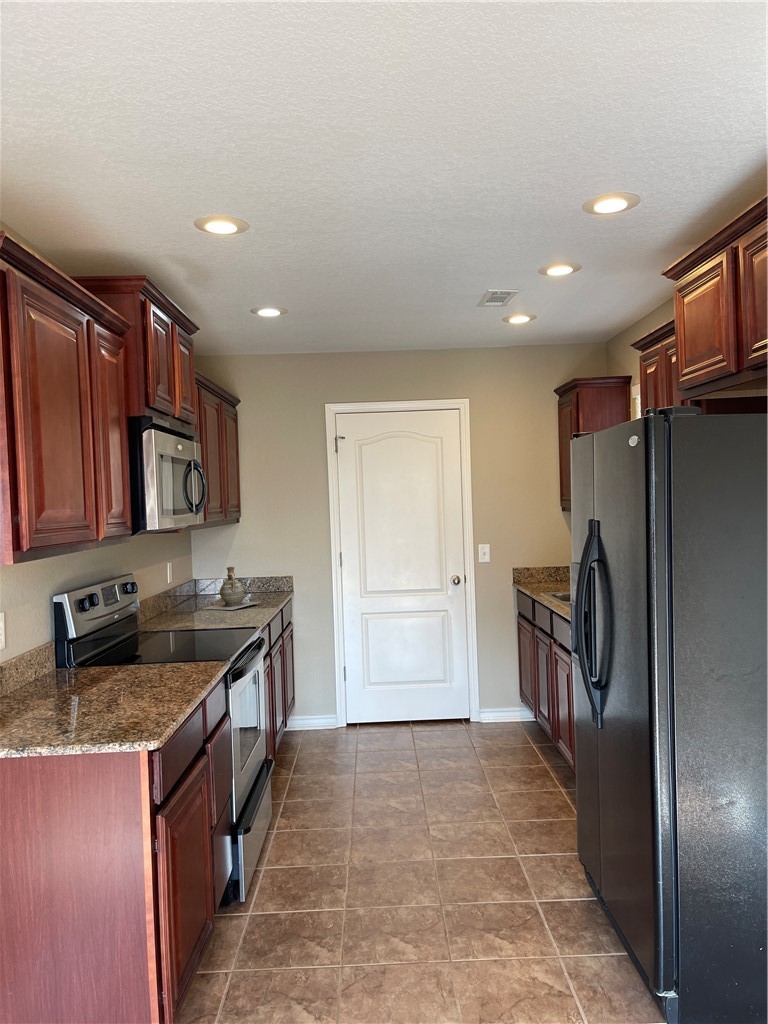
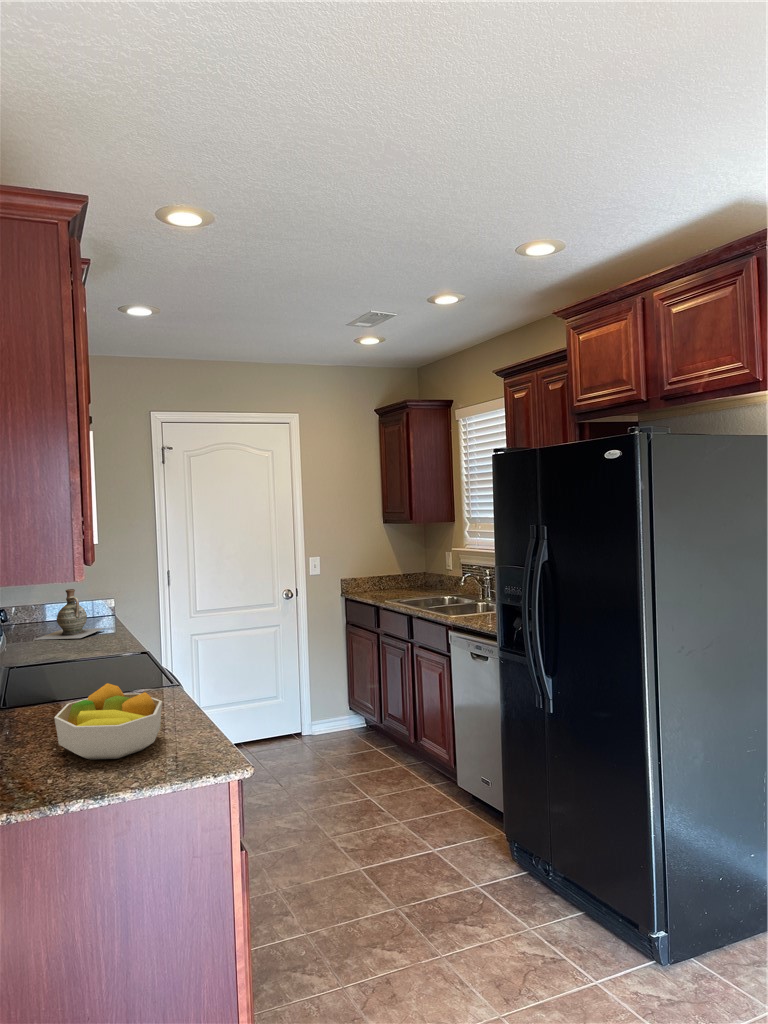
fruit bowl: none [49,653,141,717] -> present [54,683,162,759]

